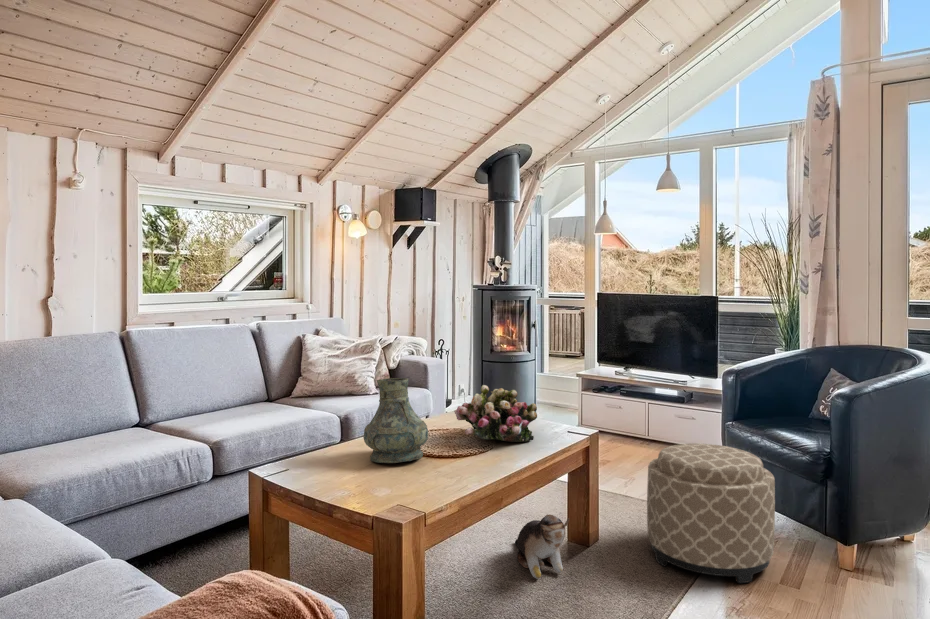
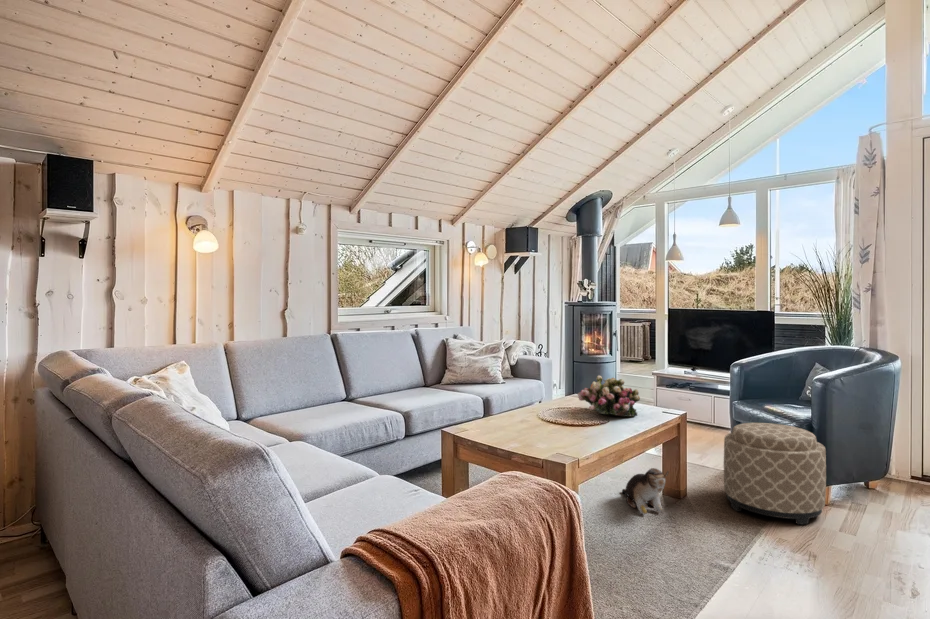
vase: present [363,378,428,463] -> none [520,368,565,427]

